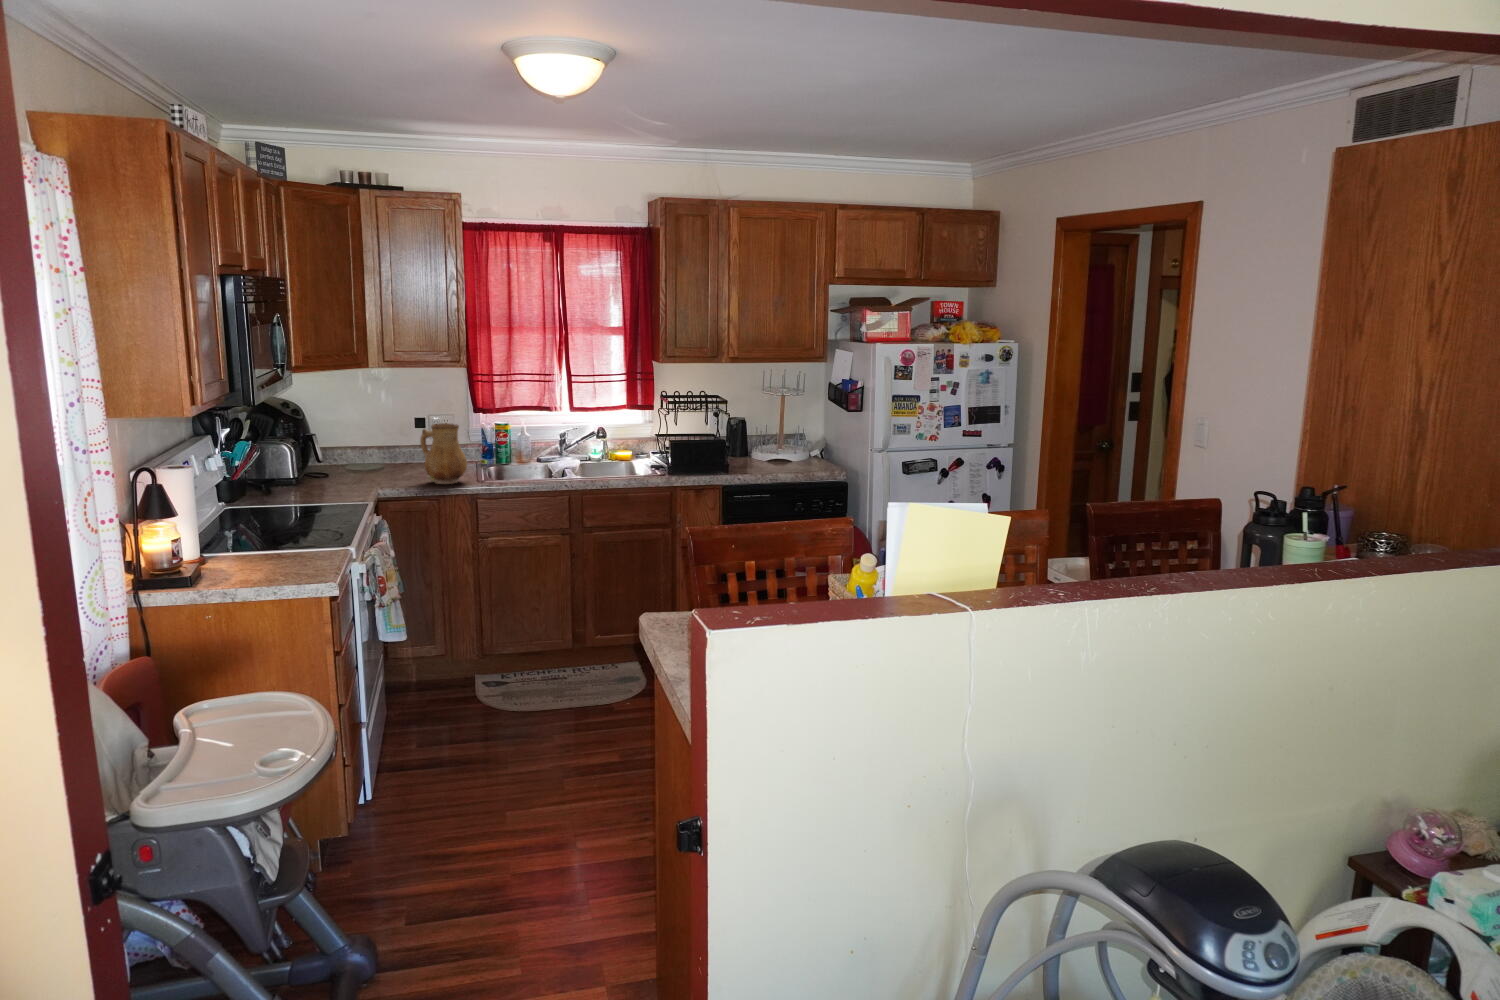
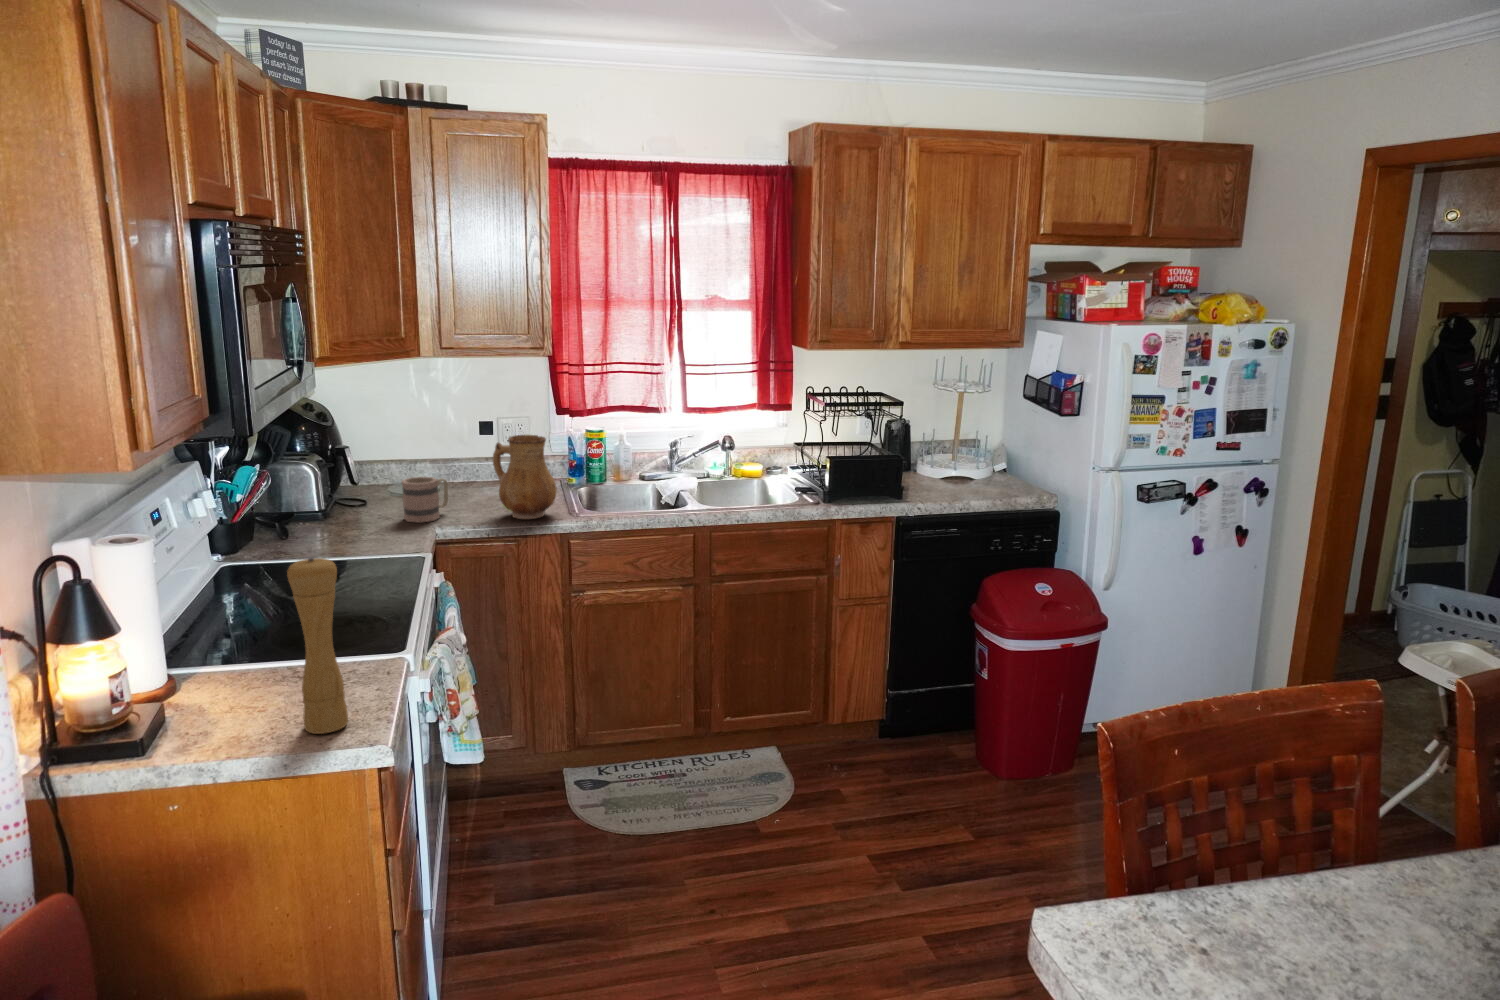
mug: none [353,454,388,486] -> present [402,477,448,523]
pepper mill: none [279,469,314,574] -> present [287,557,348,734]

